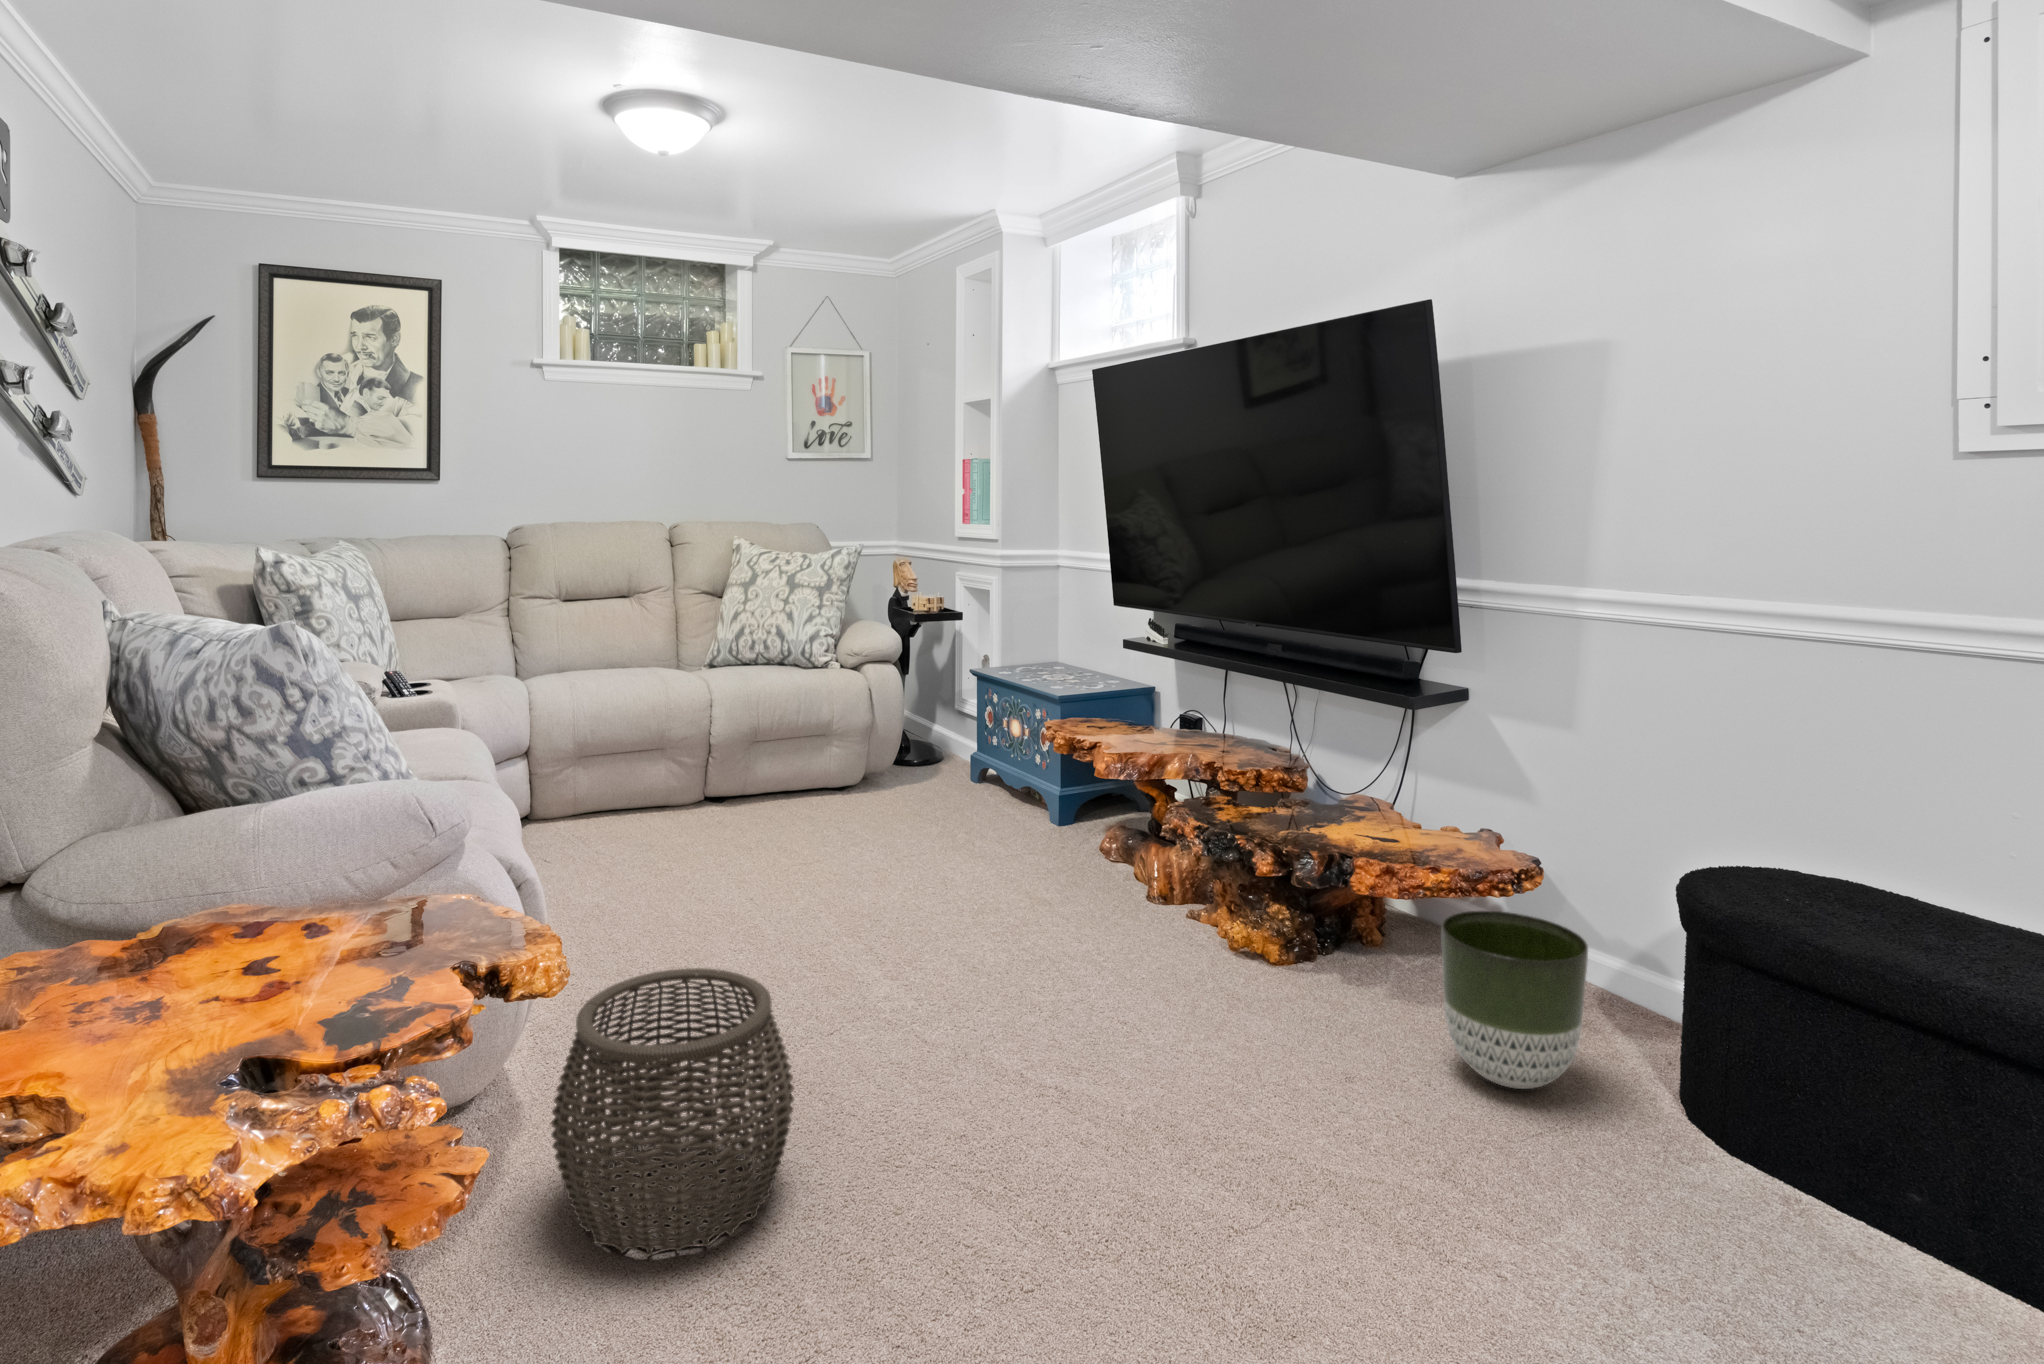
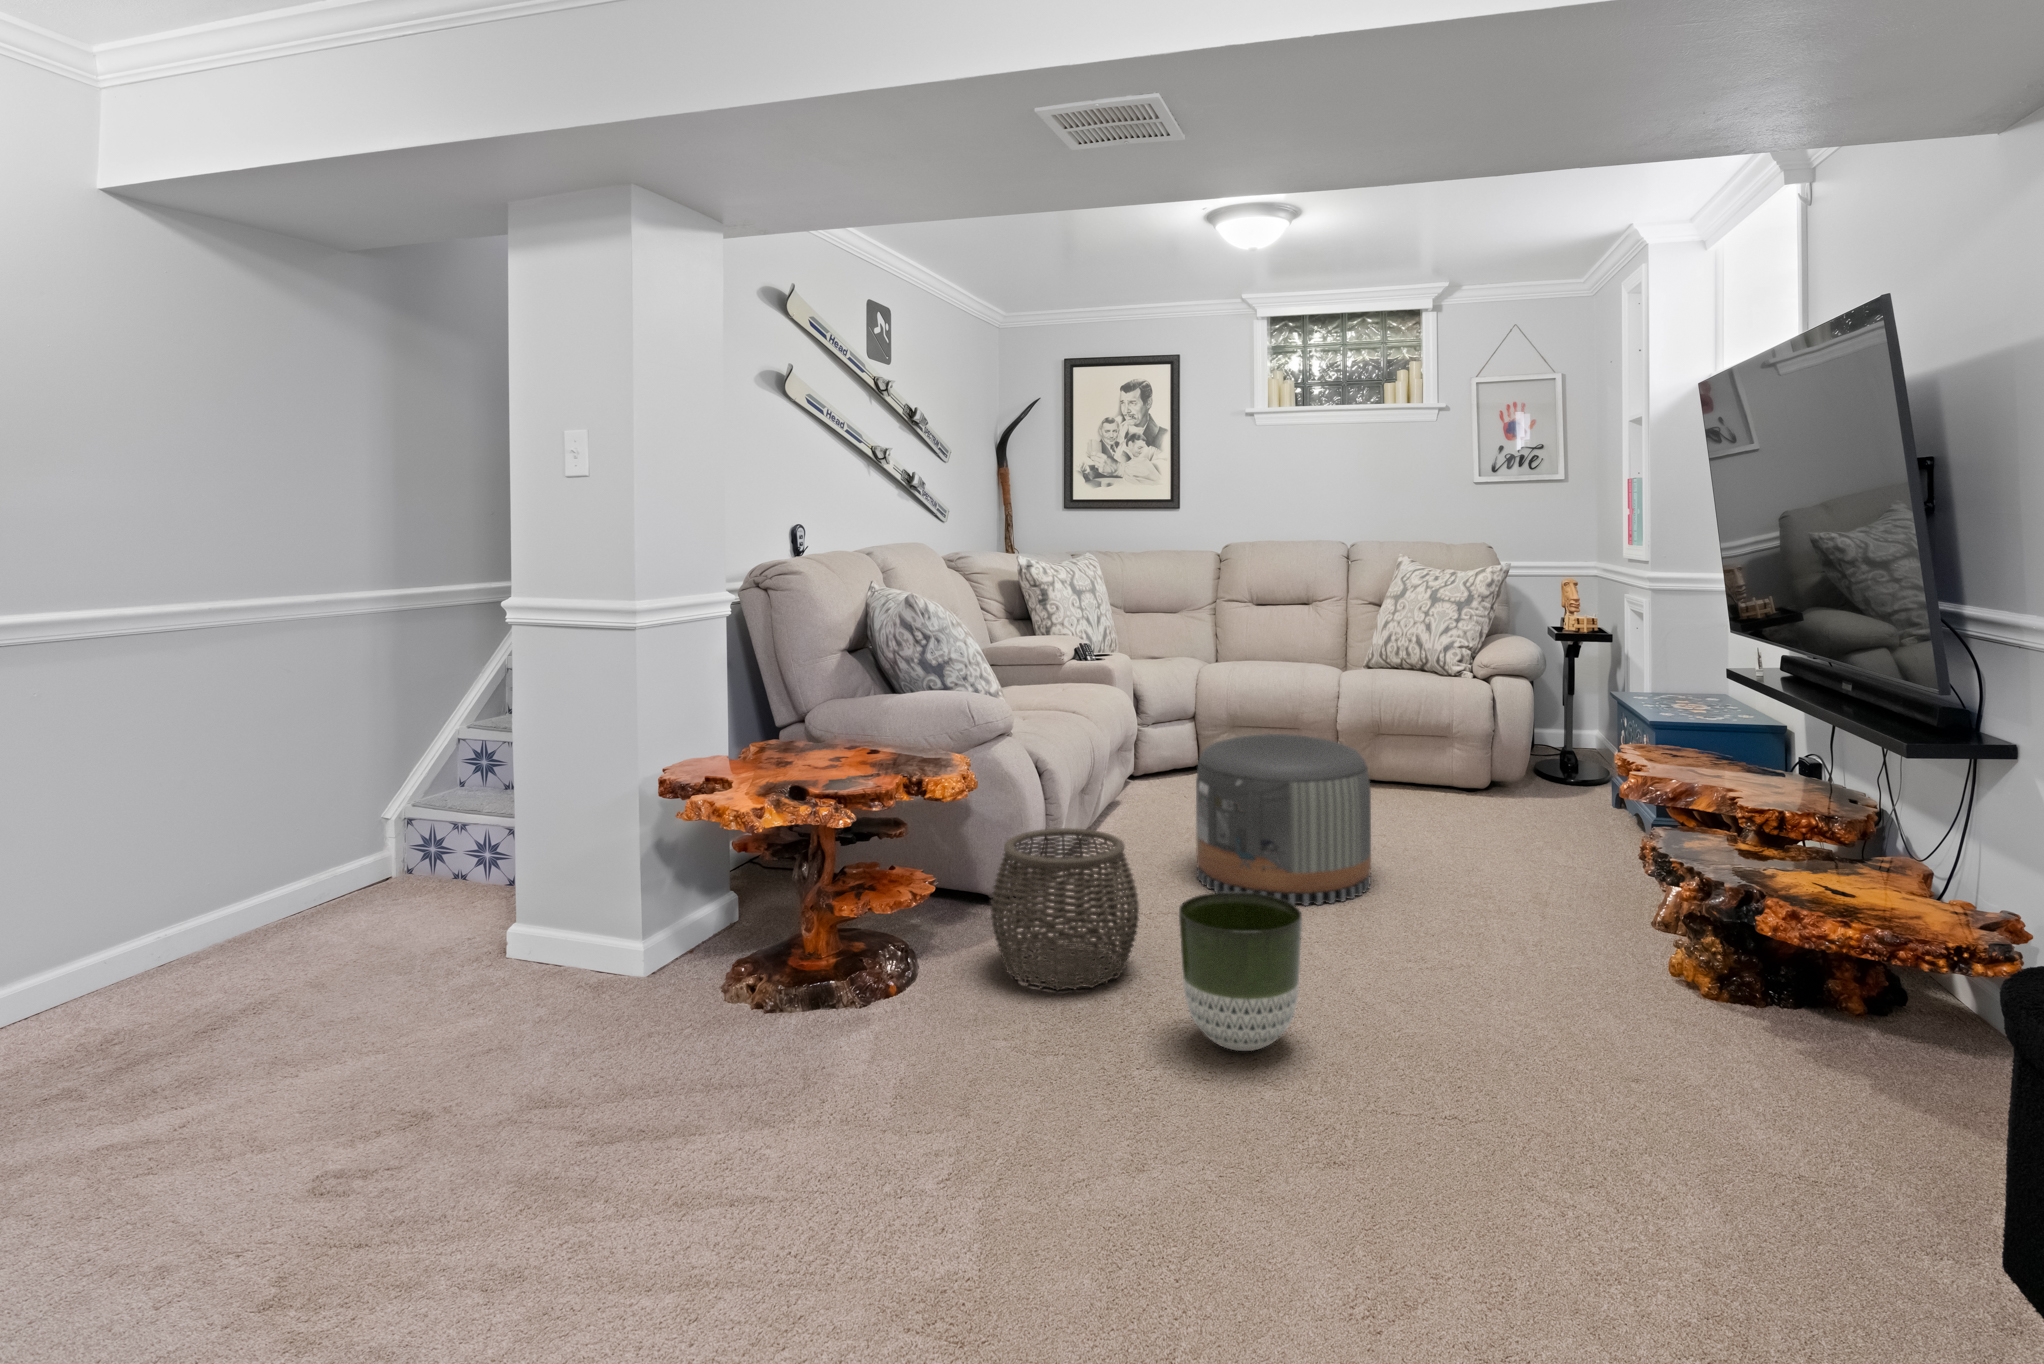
pouf: none [684,767,903,997] -> present [1196,734,1371,906]
planter: present [1441,911,1588,1089] -> present [1179,892,1302,1051]

